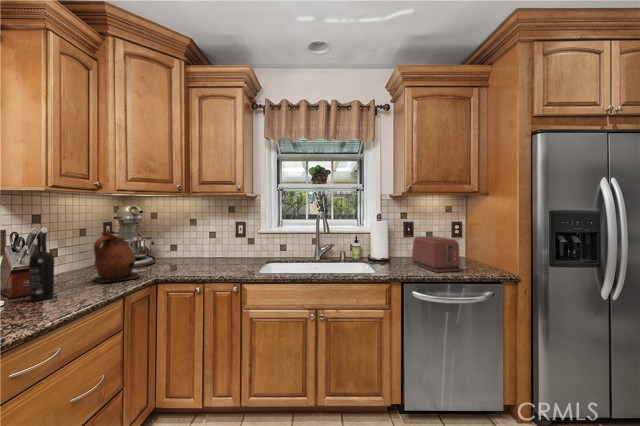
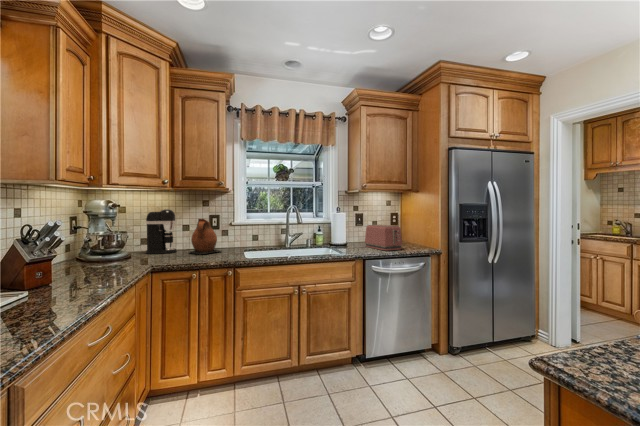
coffee maker: none [170,216,201,262] -> present [146,209,176,254]
ceramic pitcher: present [93,232,140,282] -> present [190,219,221,254]
wine bottle: present [29,234,54,301] -> none [61,224,82,285]

